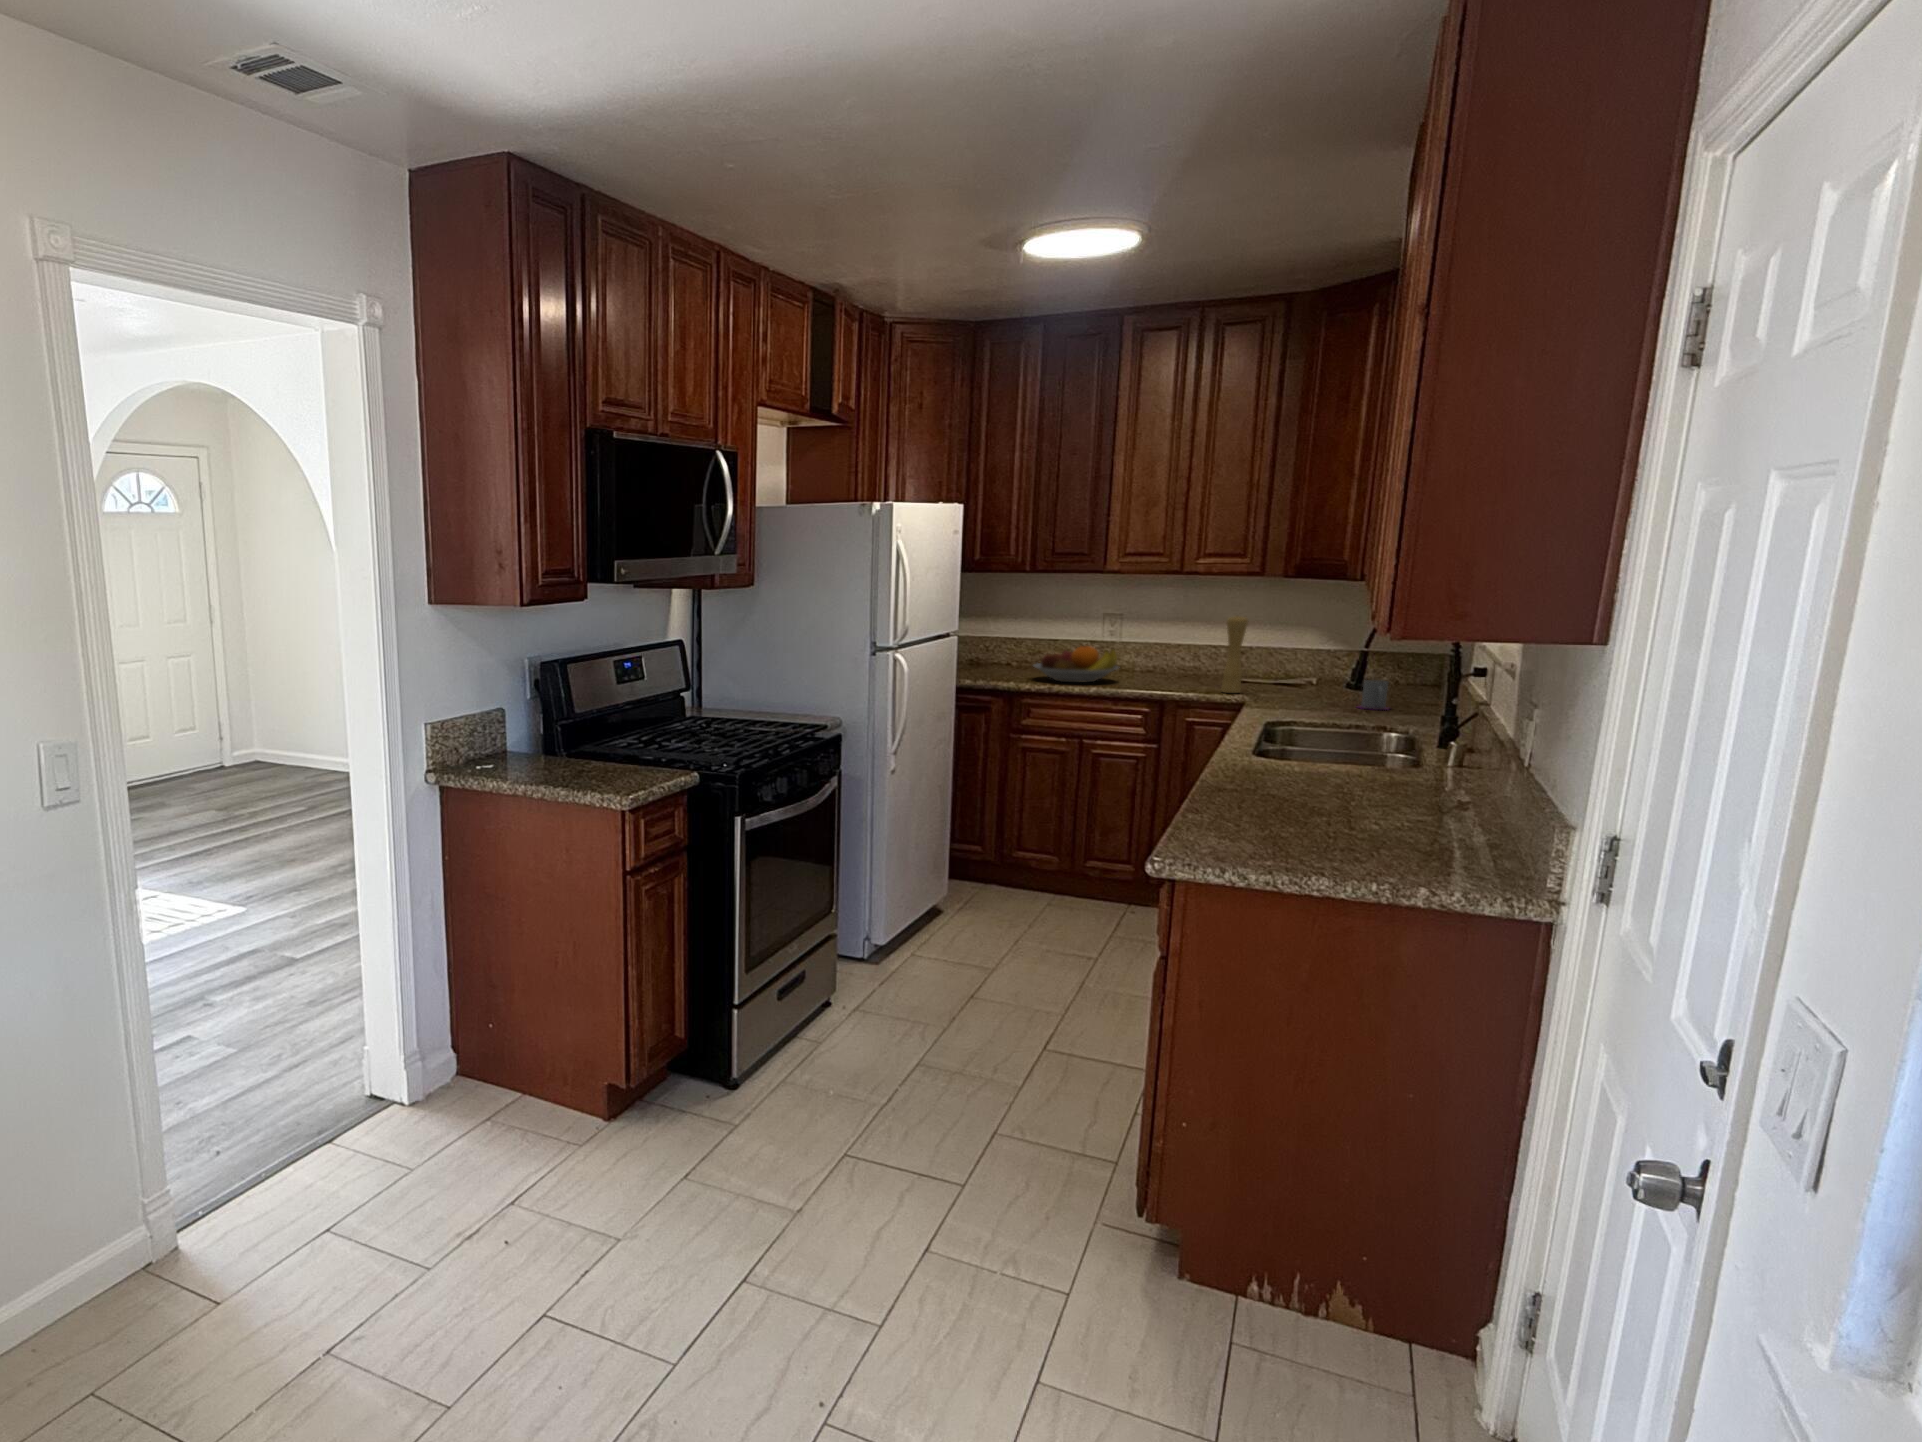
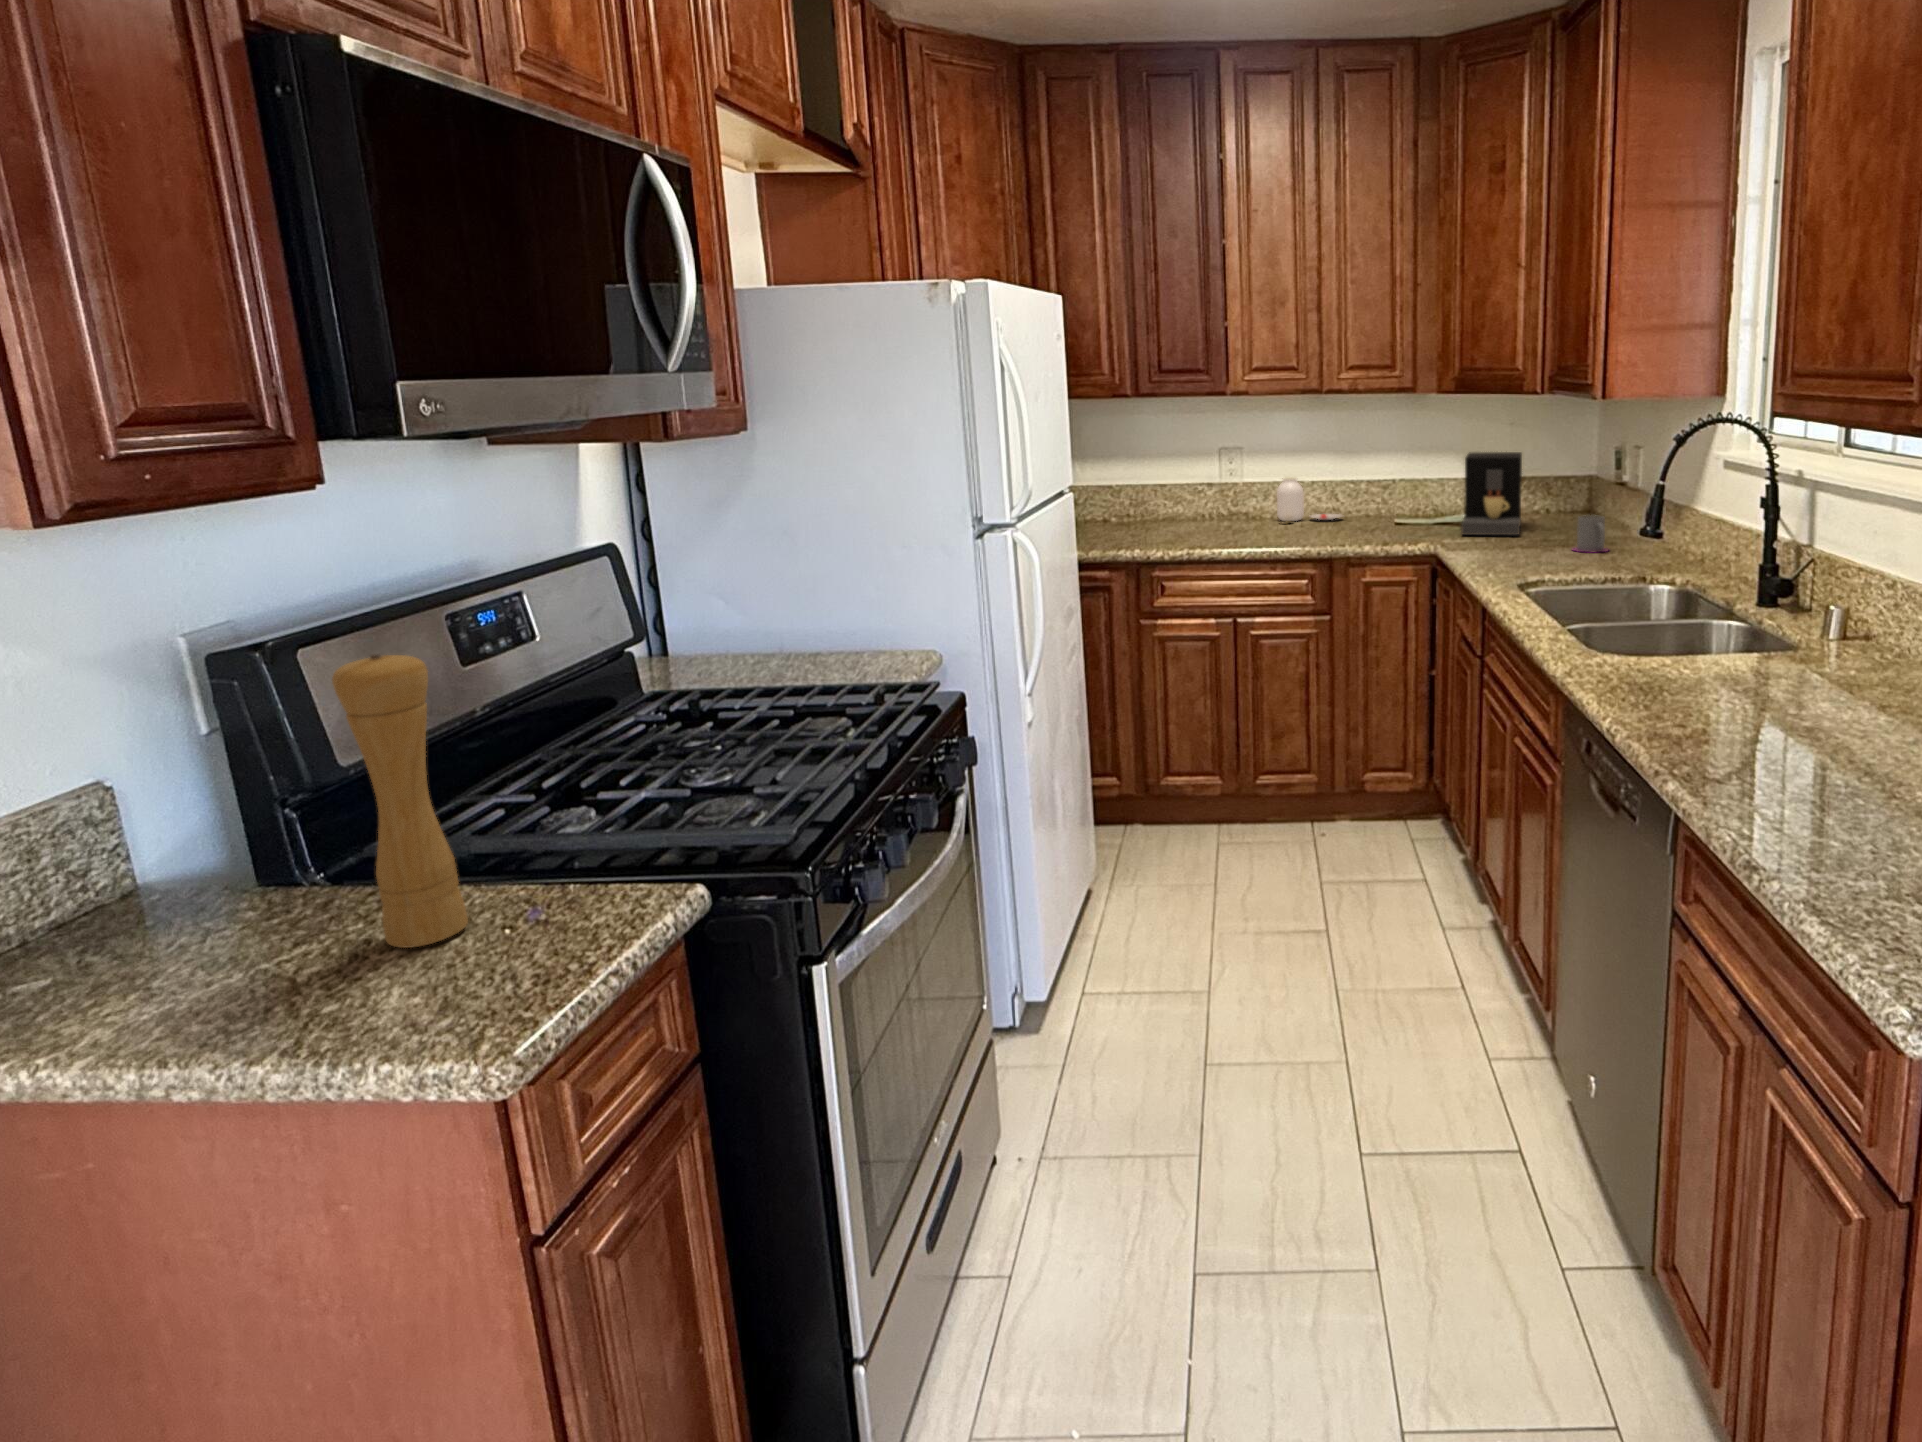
pepper mill: present [1221,616,1248,693] -> present [332,653,468,948]
coffee maker: none [1279,627,1361,695] -> present [1461,452,1522,535]
jar: none [1142,640,1202,676] -> present [1277,477,1342,524]
fruit bowl: present [1034,646,1118,683] -> none [1158,492,1268,543]

